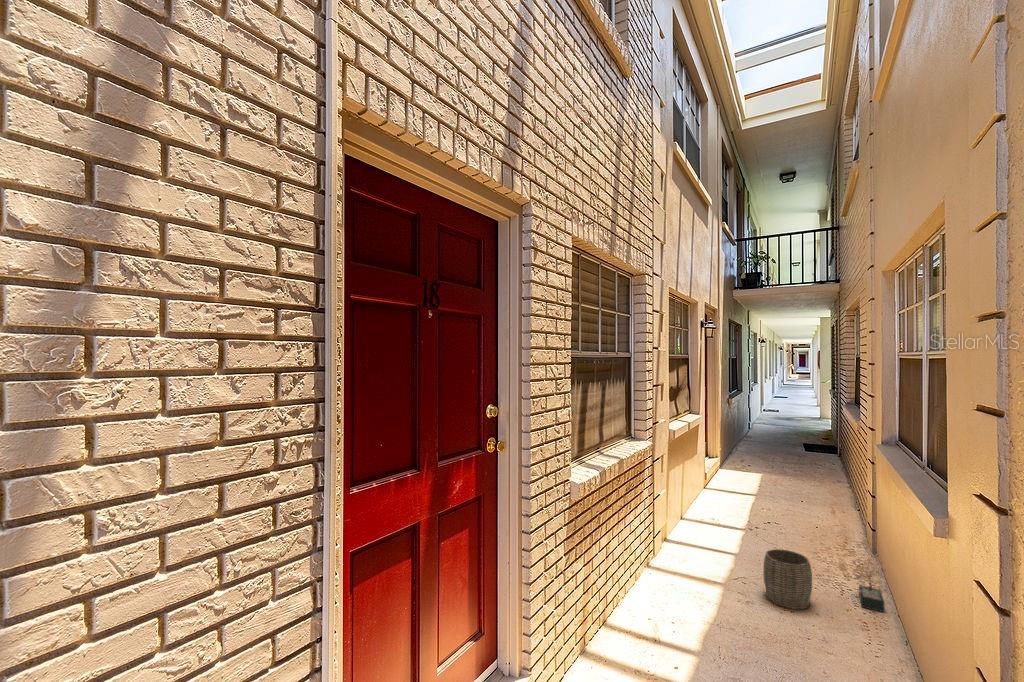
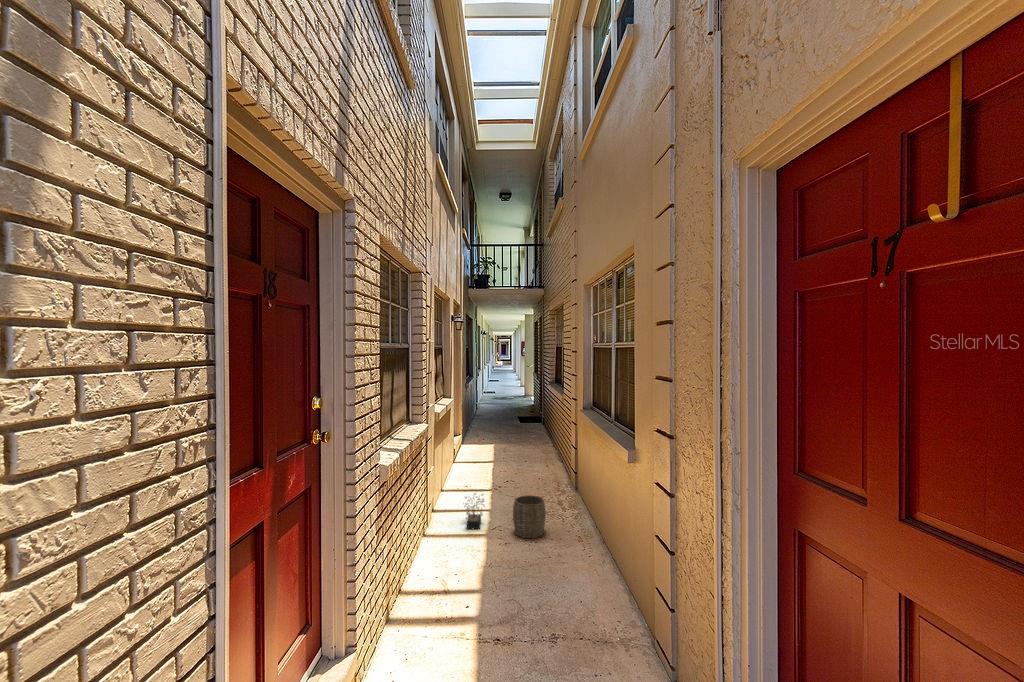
decorative plant: present [852,558,889,612] -> present [465,493,484,529]

